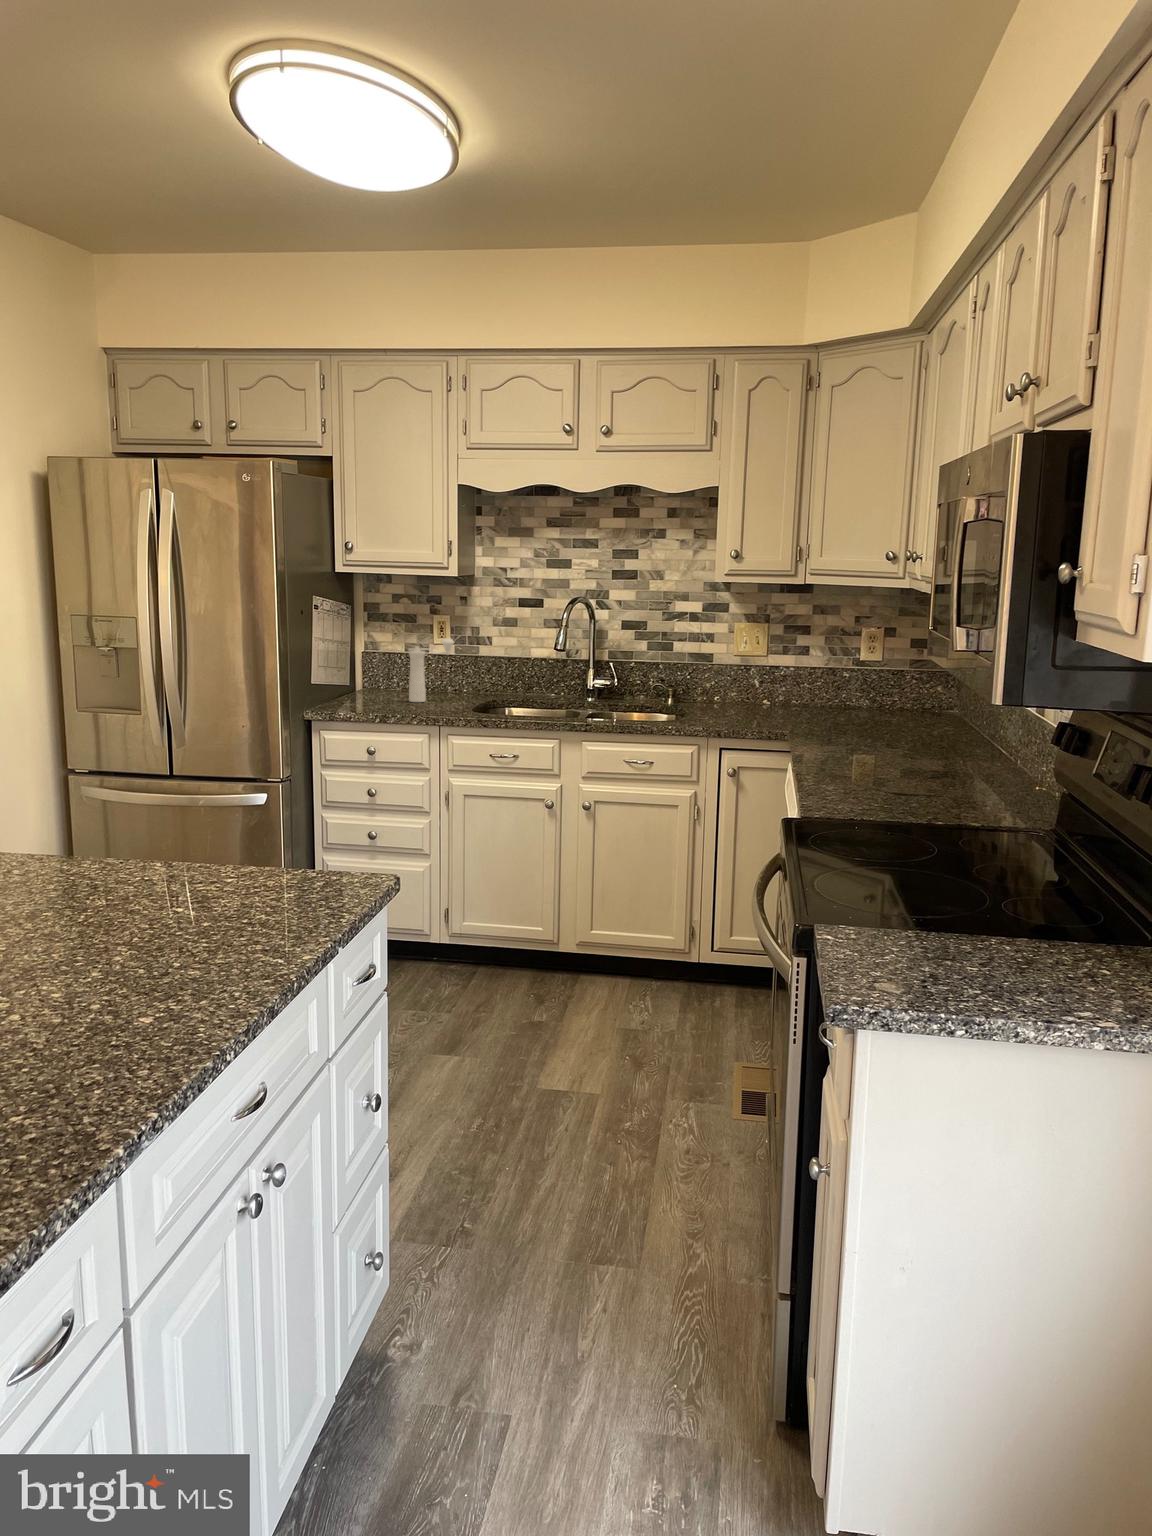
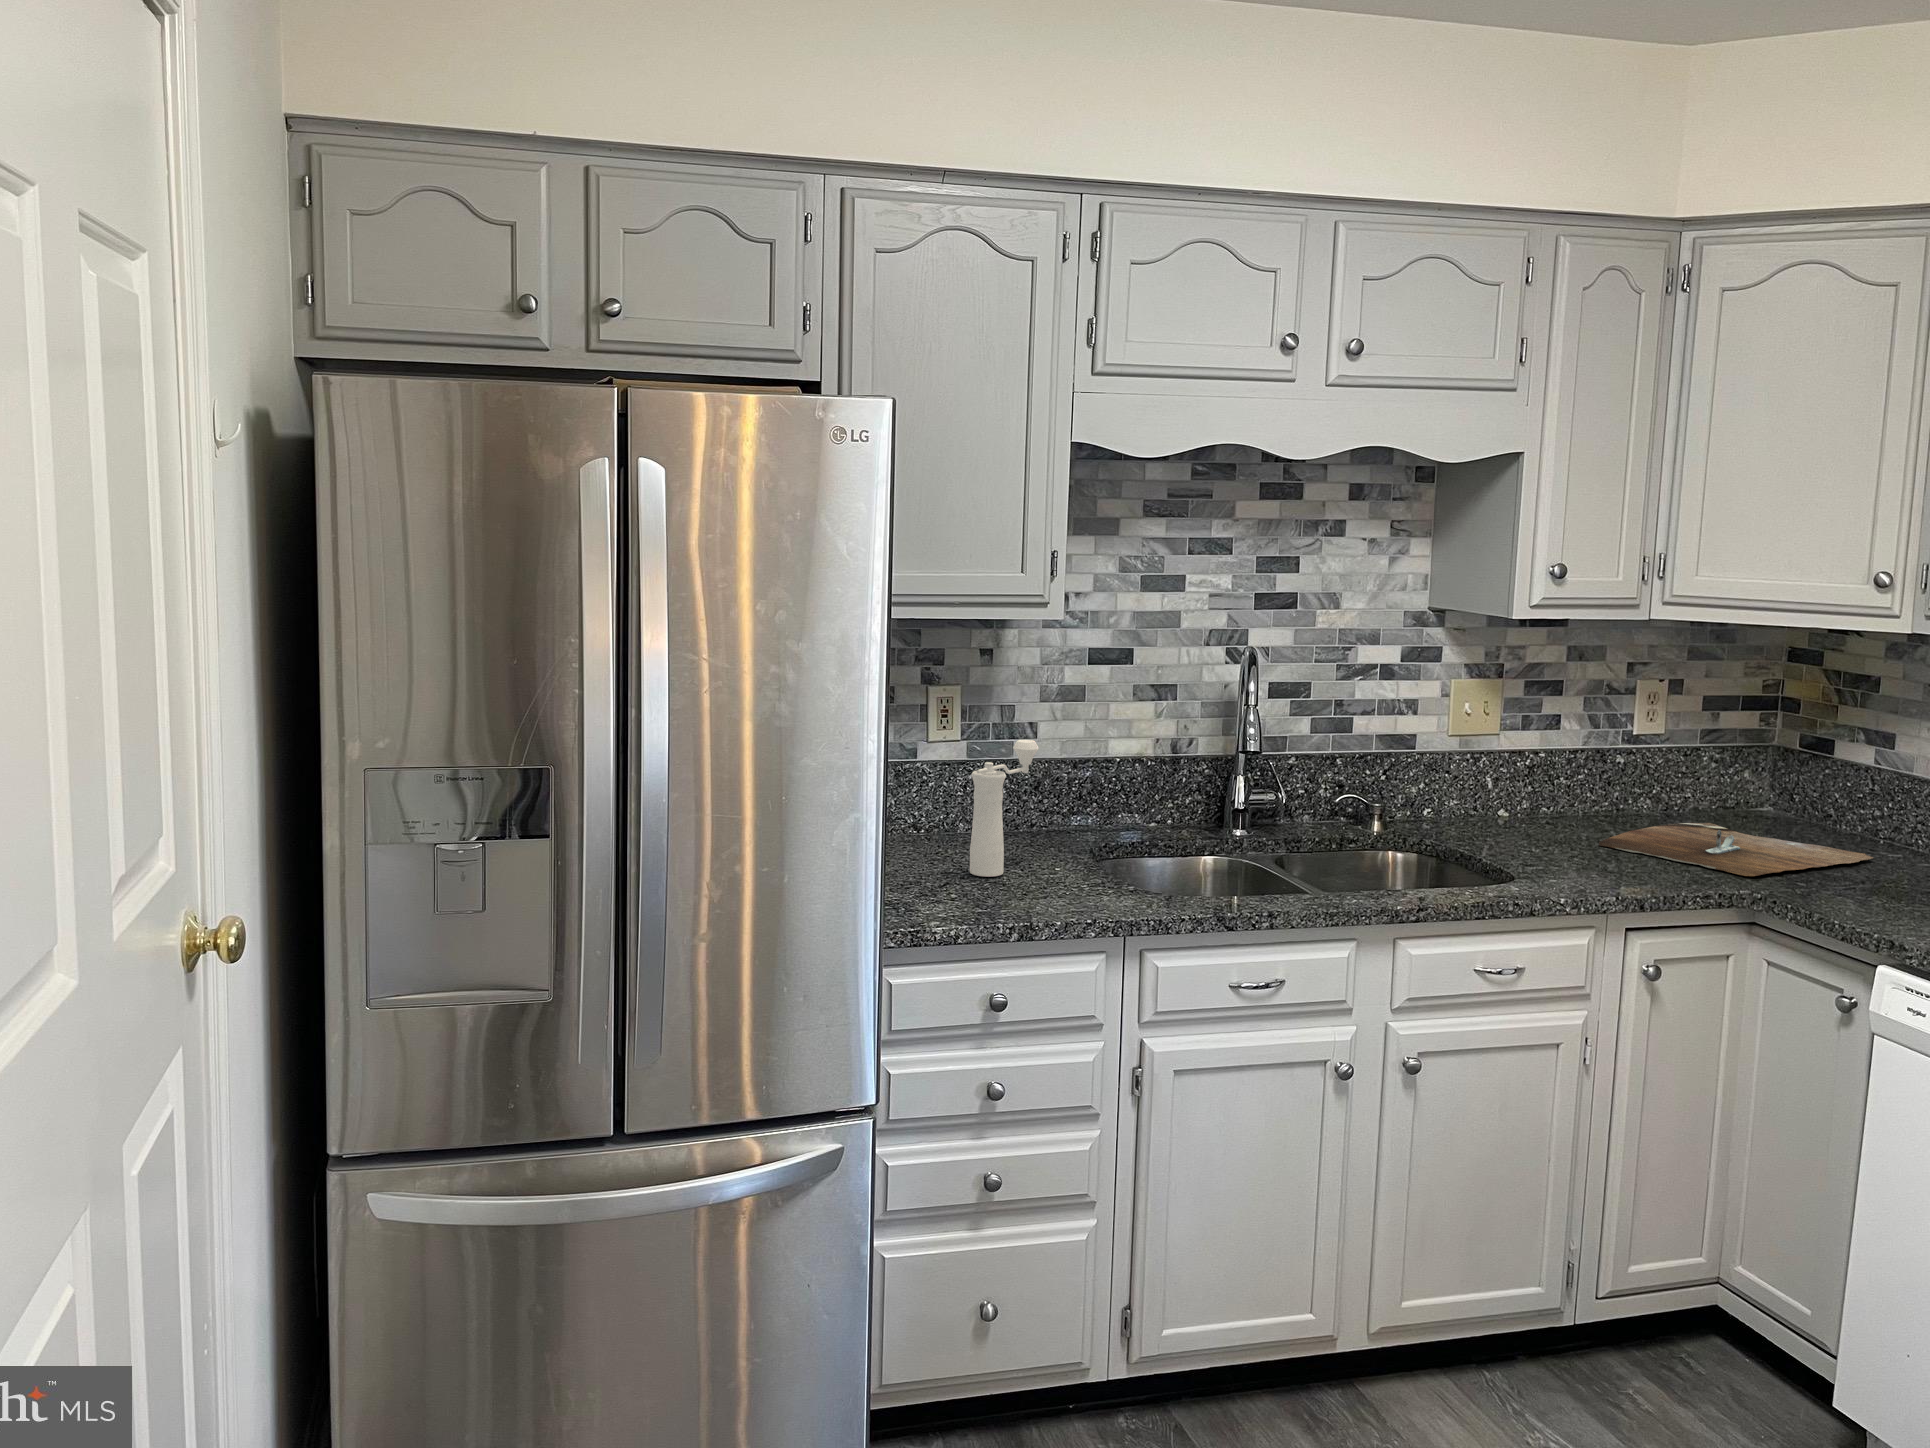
cutting board: none [776,708,924,728] -> present [1599,823,1873,876]

